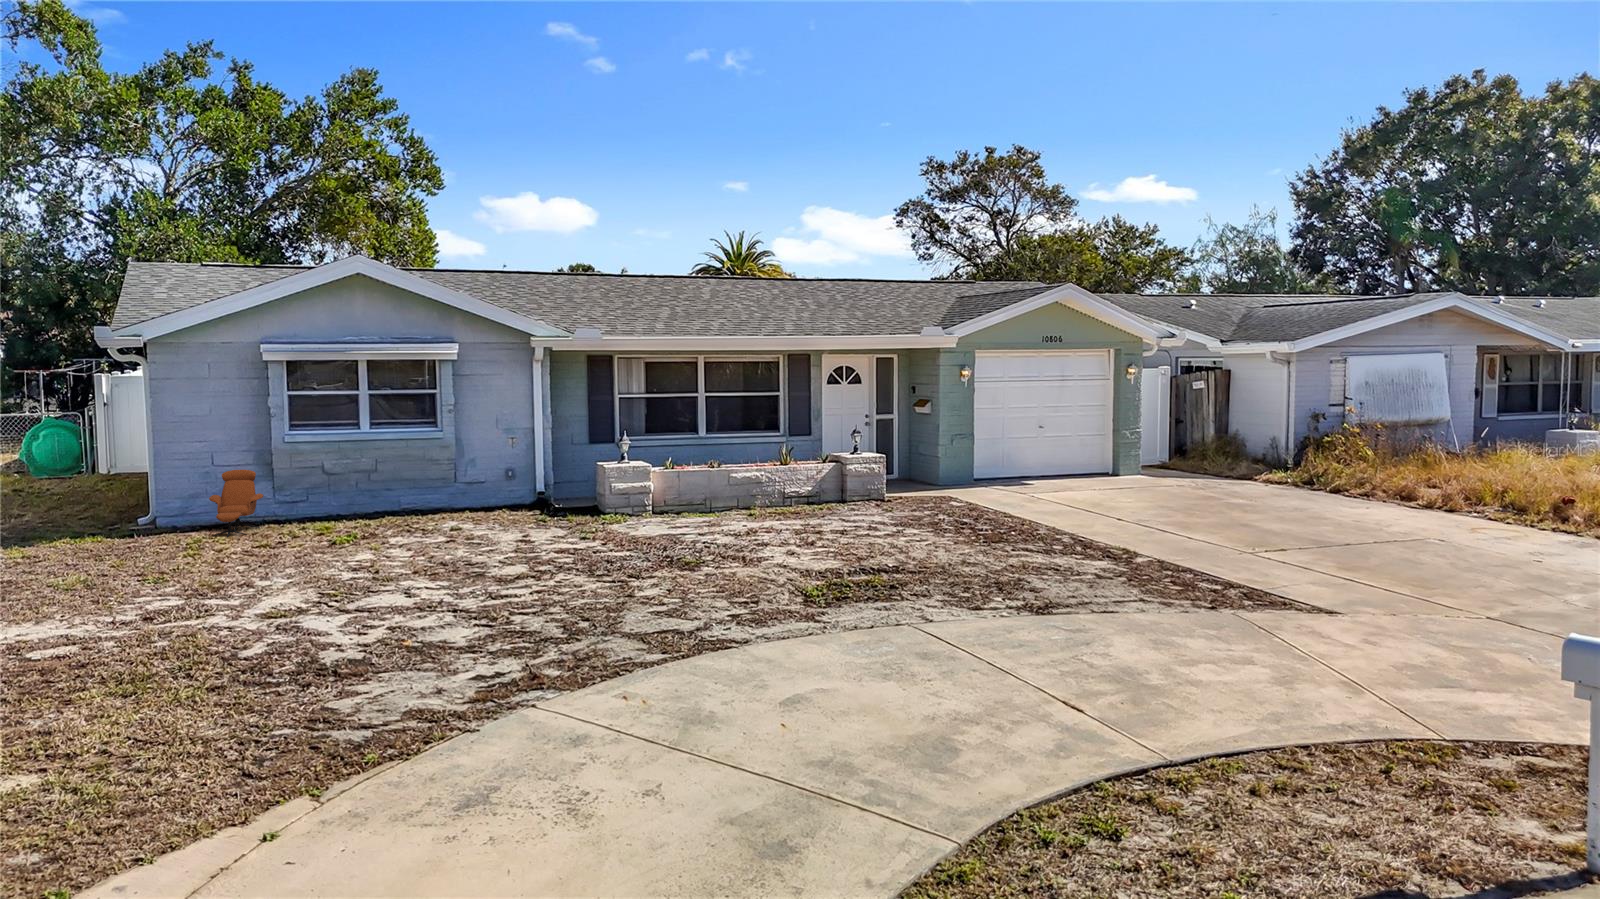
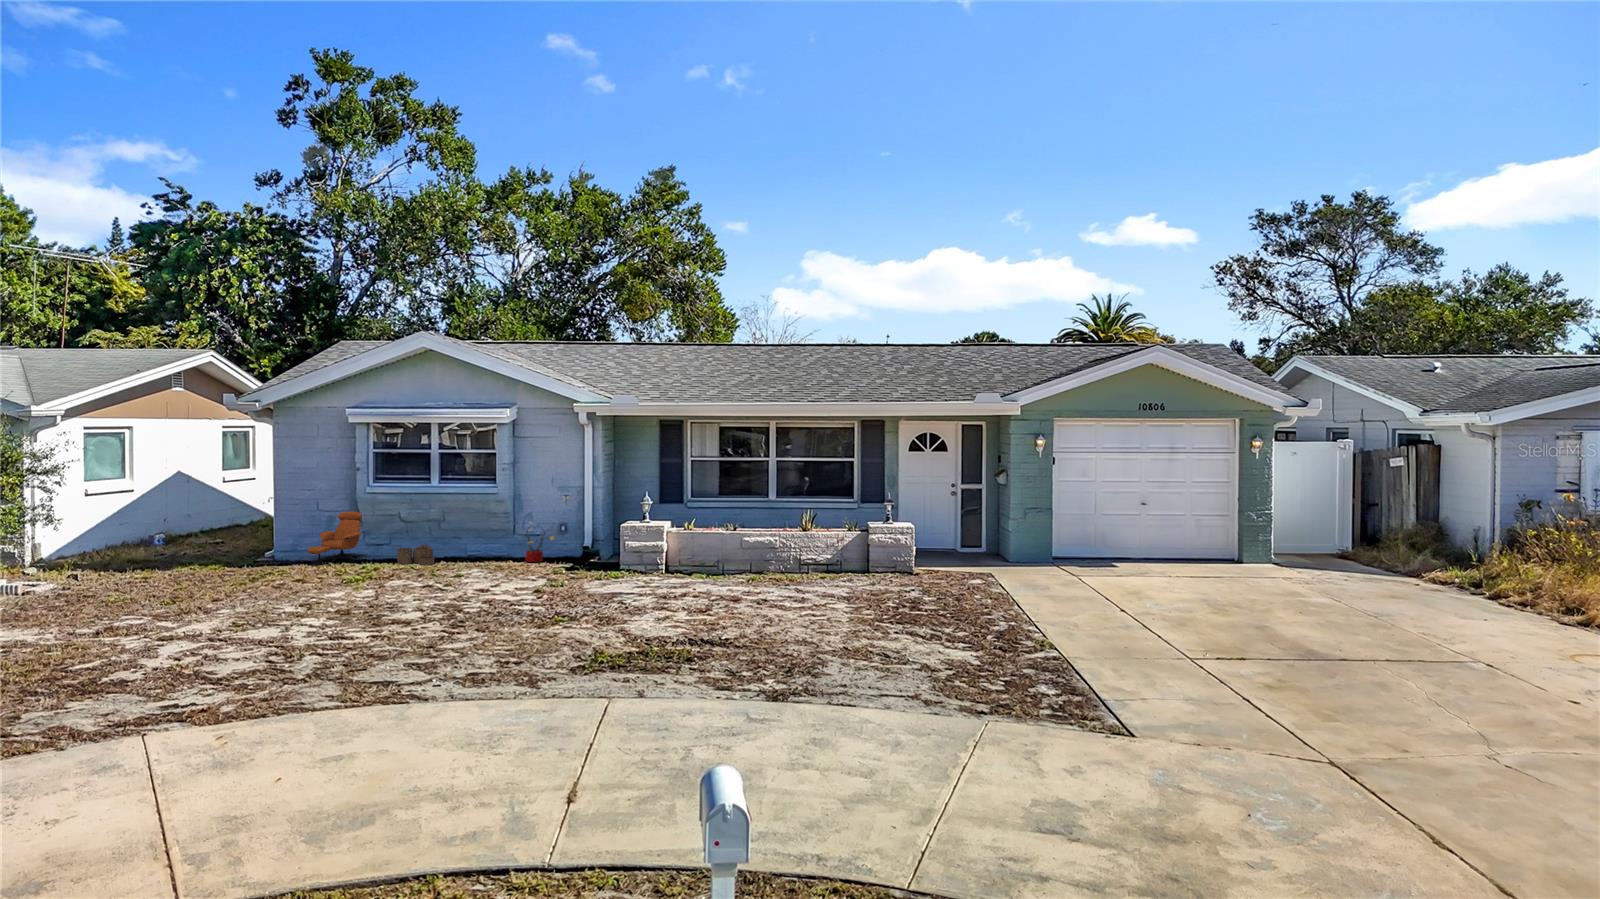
decorative plant: none [460,469,511,516] -> present [526,526,554,562]
woven basket: none [326,503,376,528] -> present [397,544,434,566]

